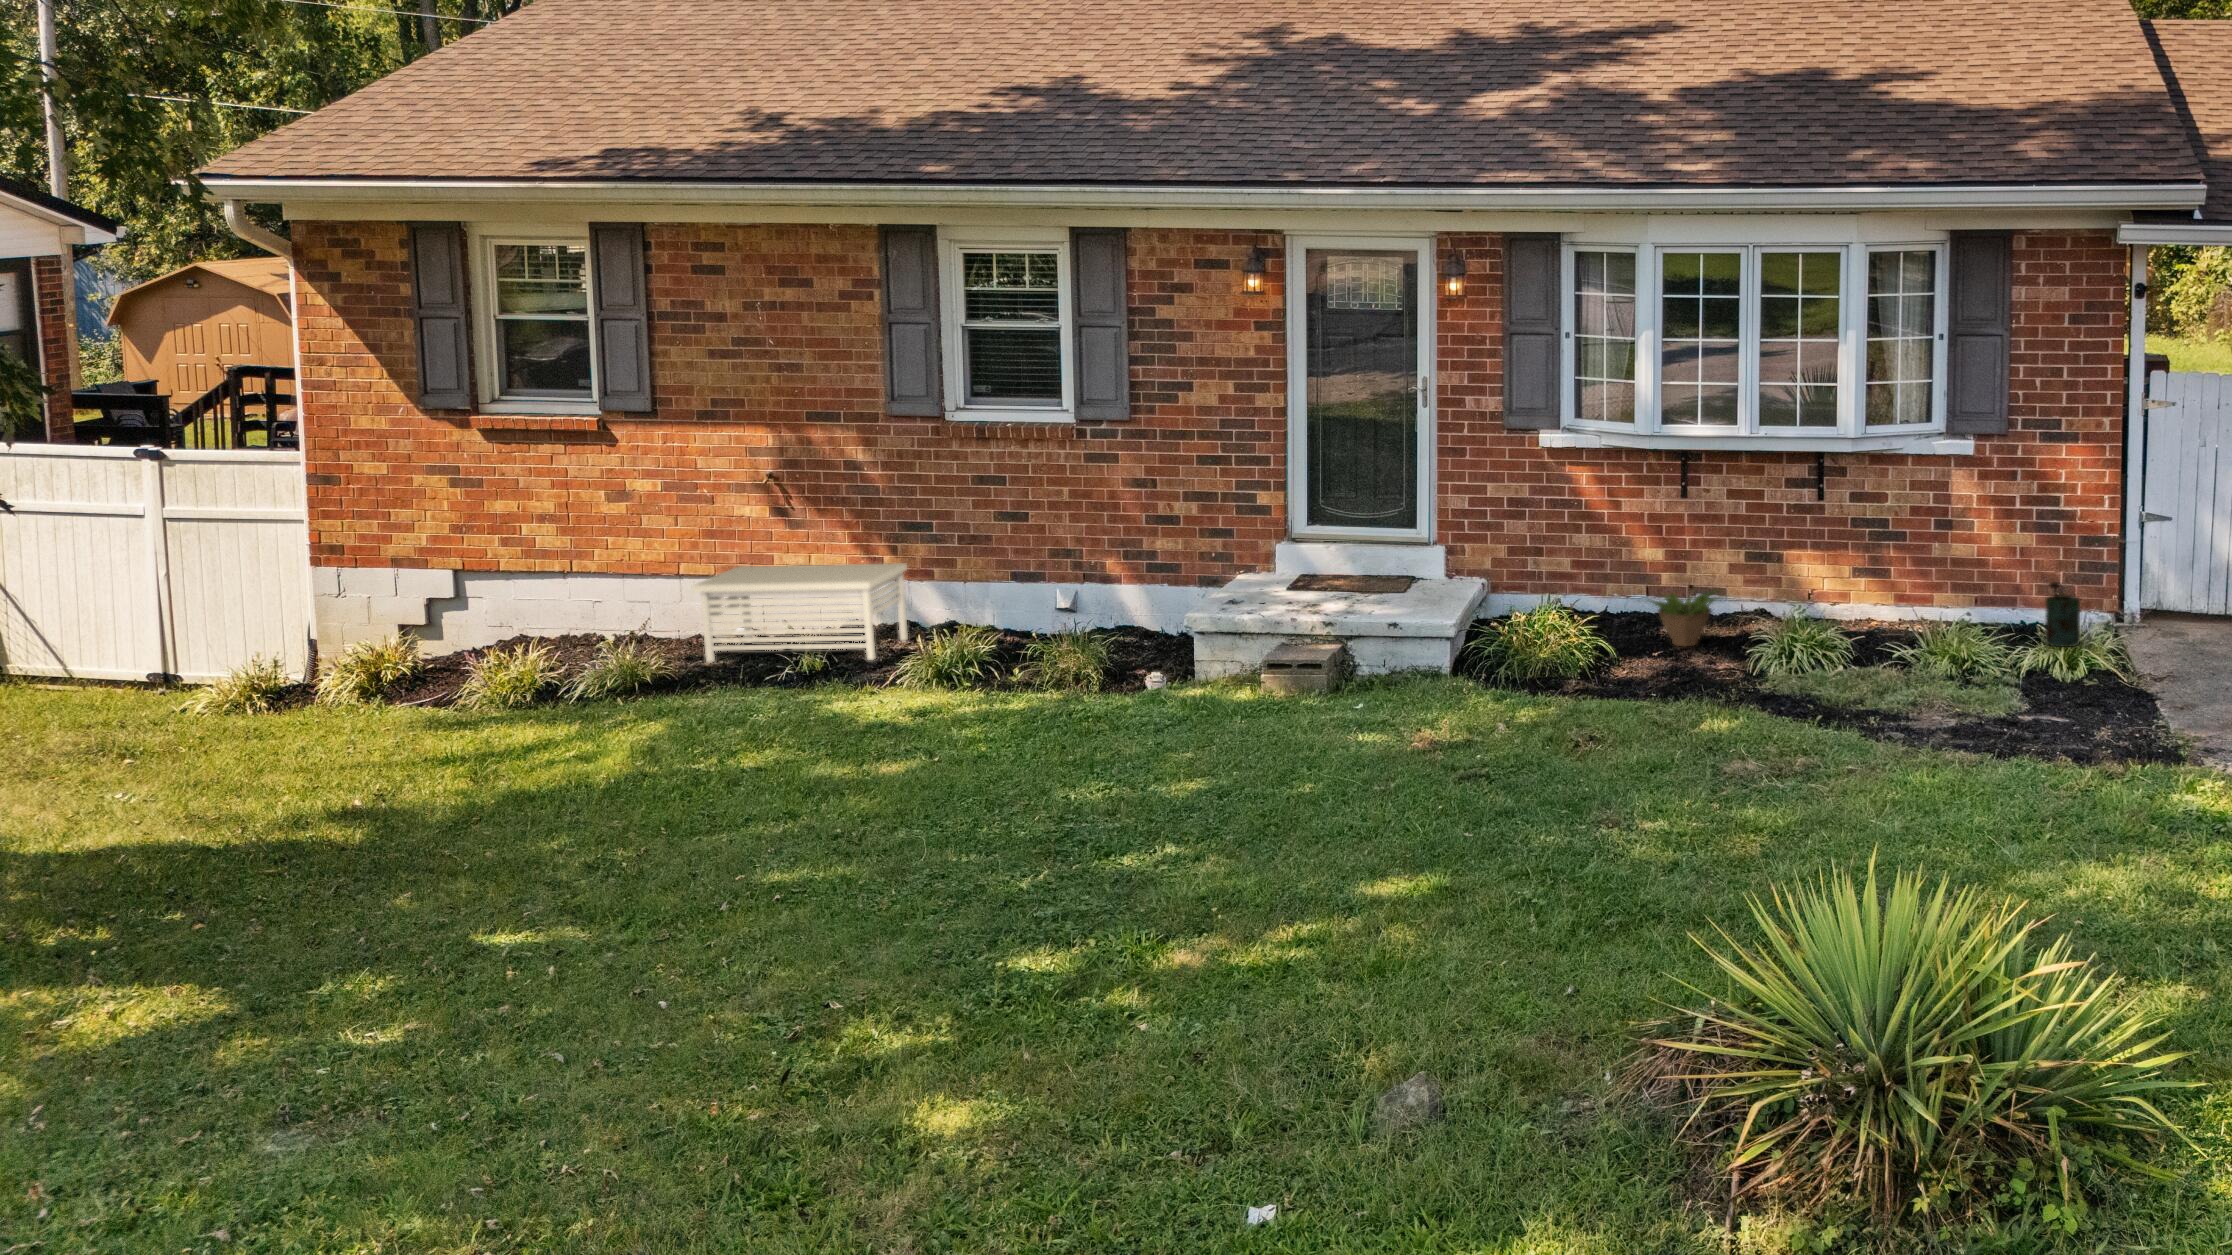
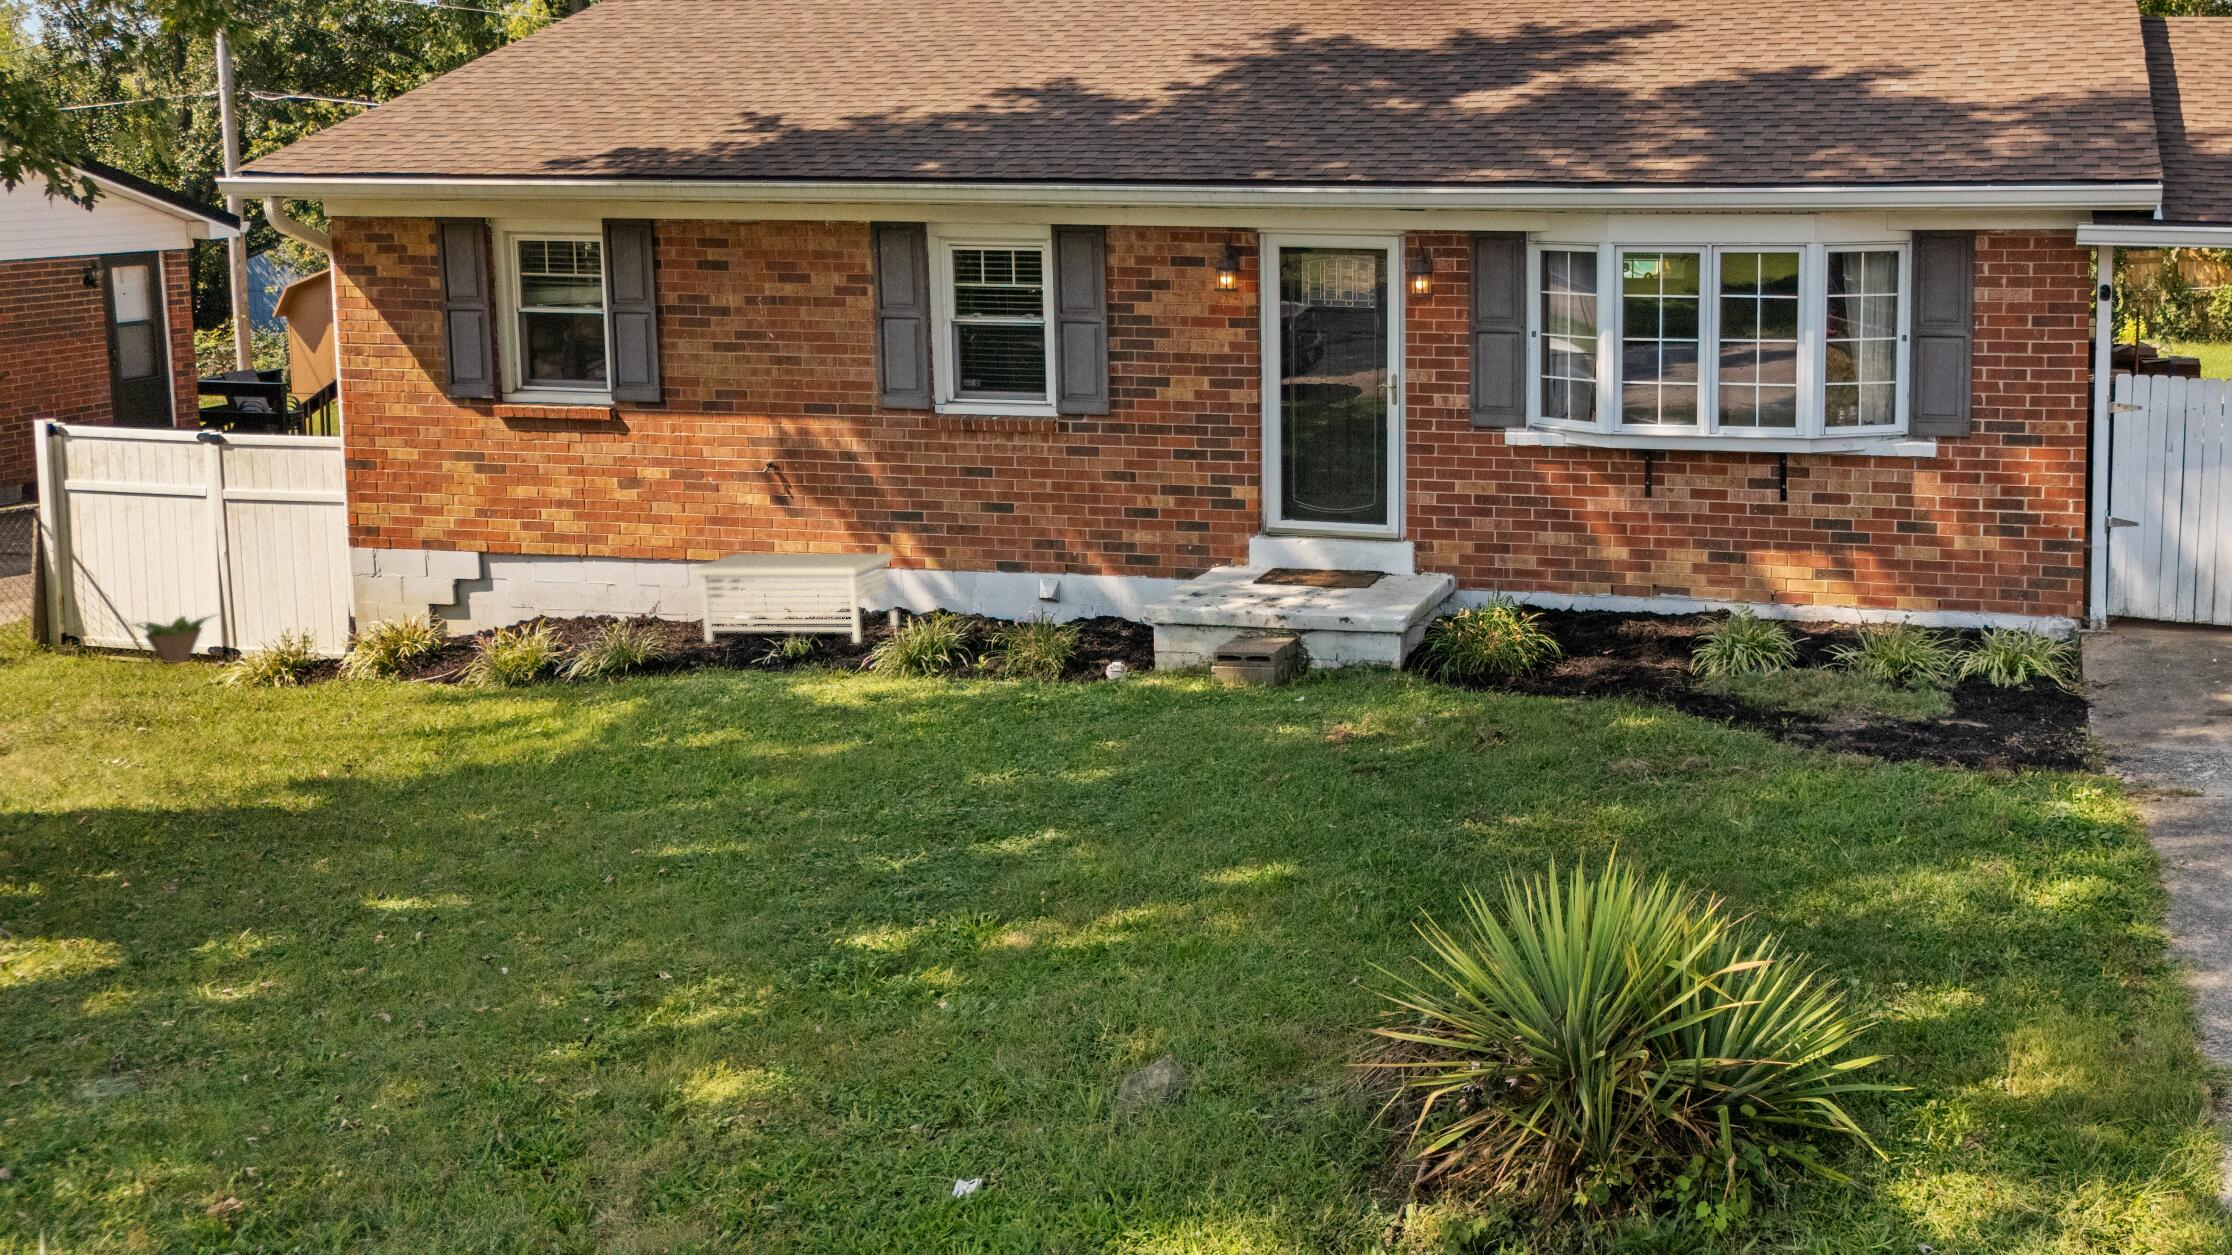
watering can: present [2045,582,2080,647] -> none [1999,587,2034,653]
decorative plant: present [1649,590,1718,646] -> present [135,617,208,663]

